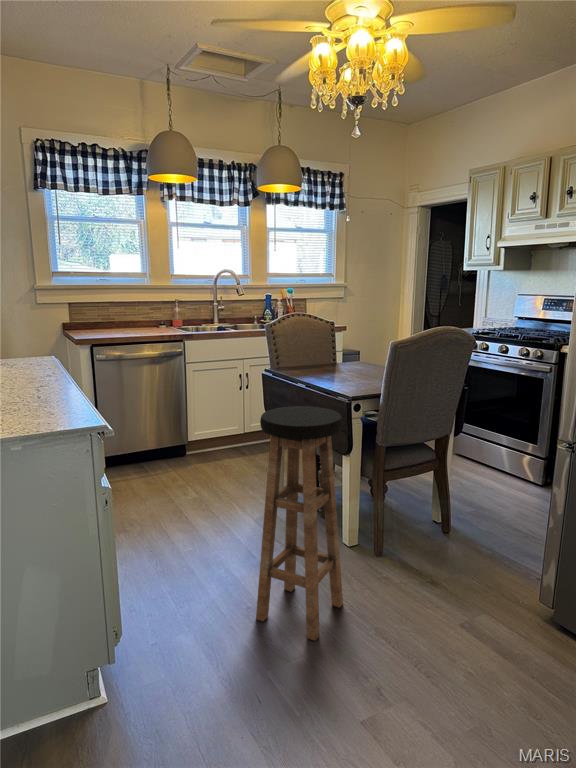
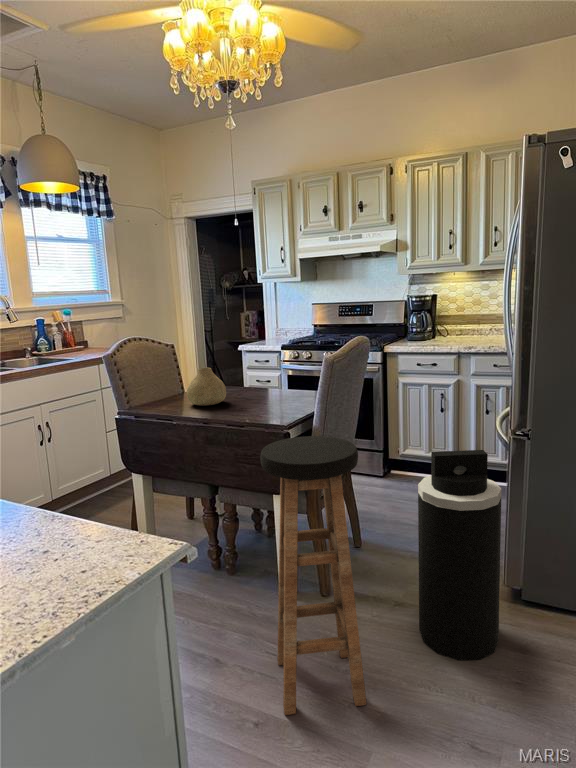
vase: none [303,344,336,376] -> present [187,368,226,406]
trash can: none [411,447,501,662] -> present [418,450,502,660]

